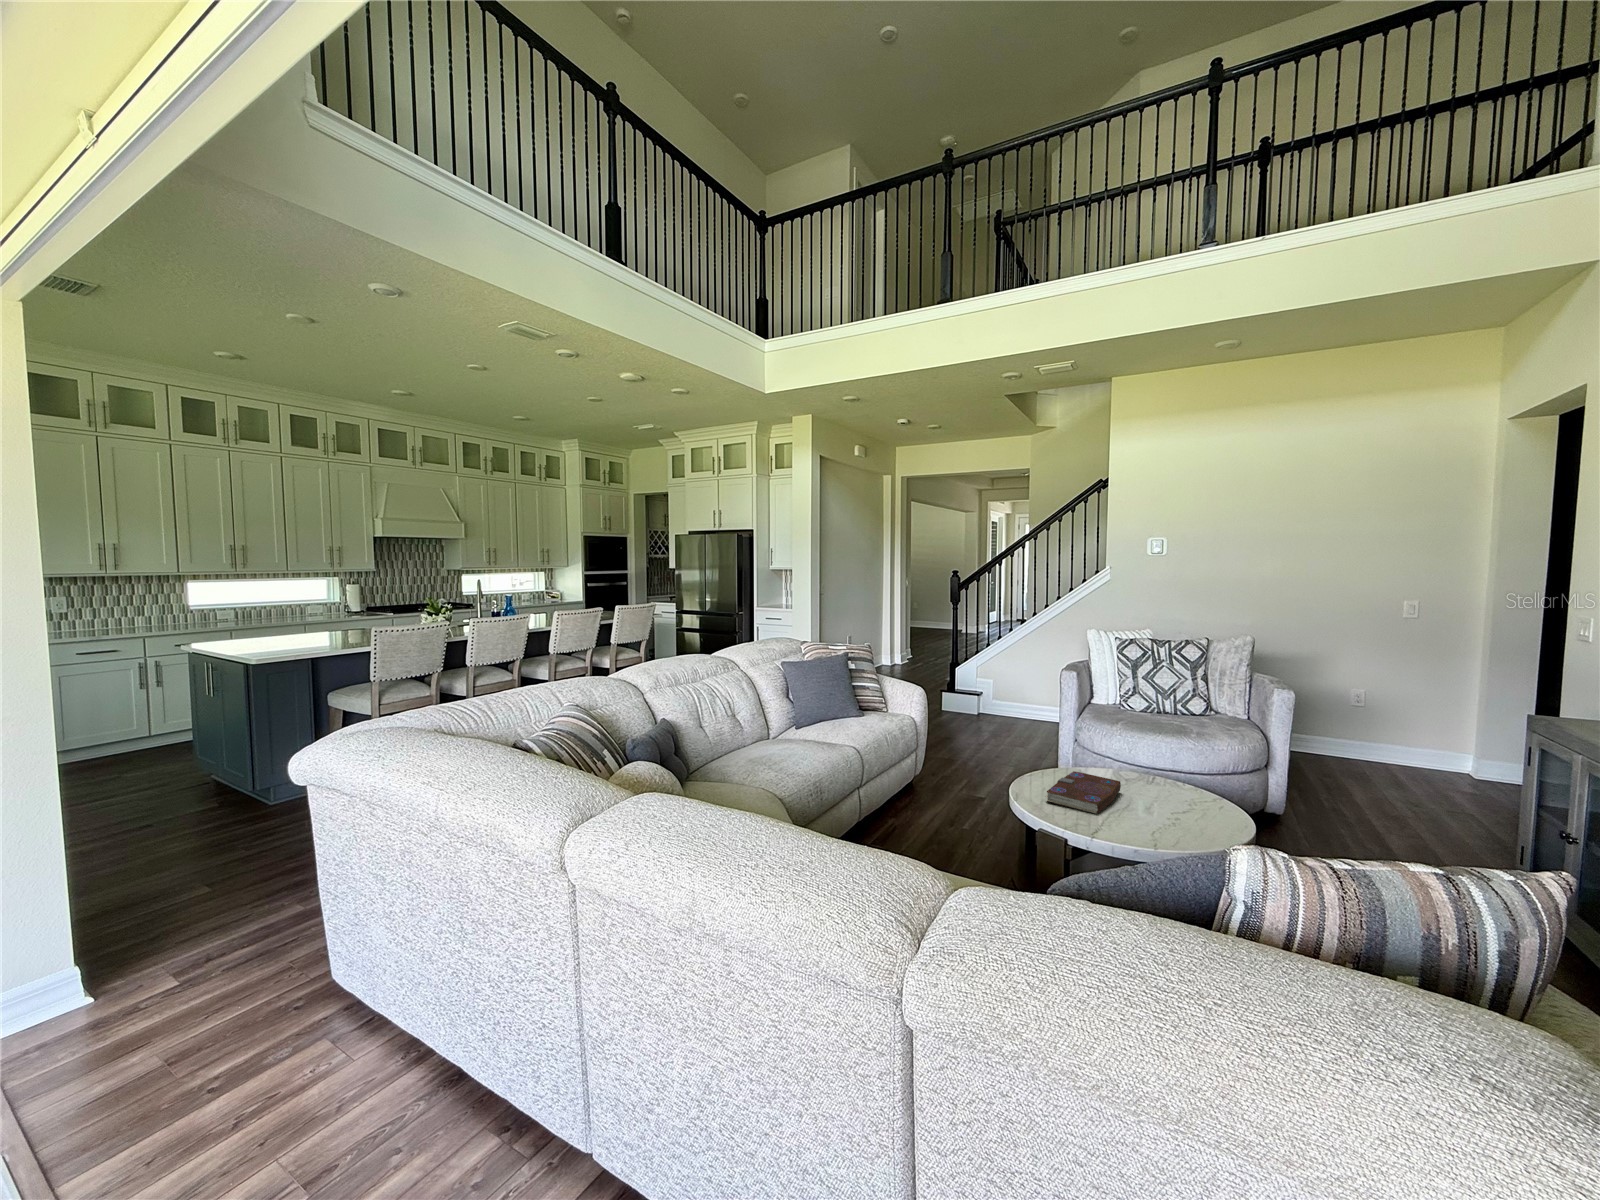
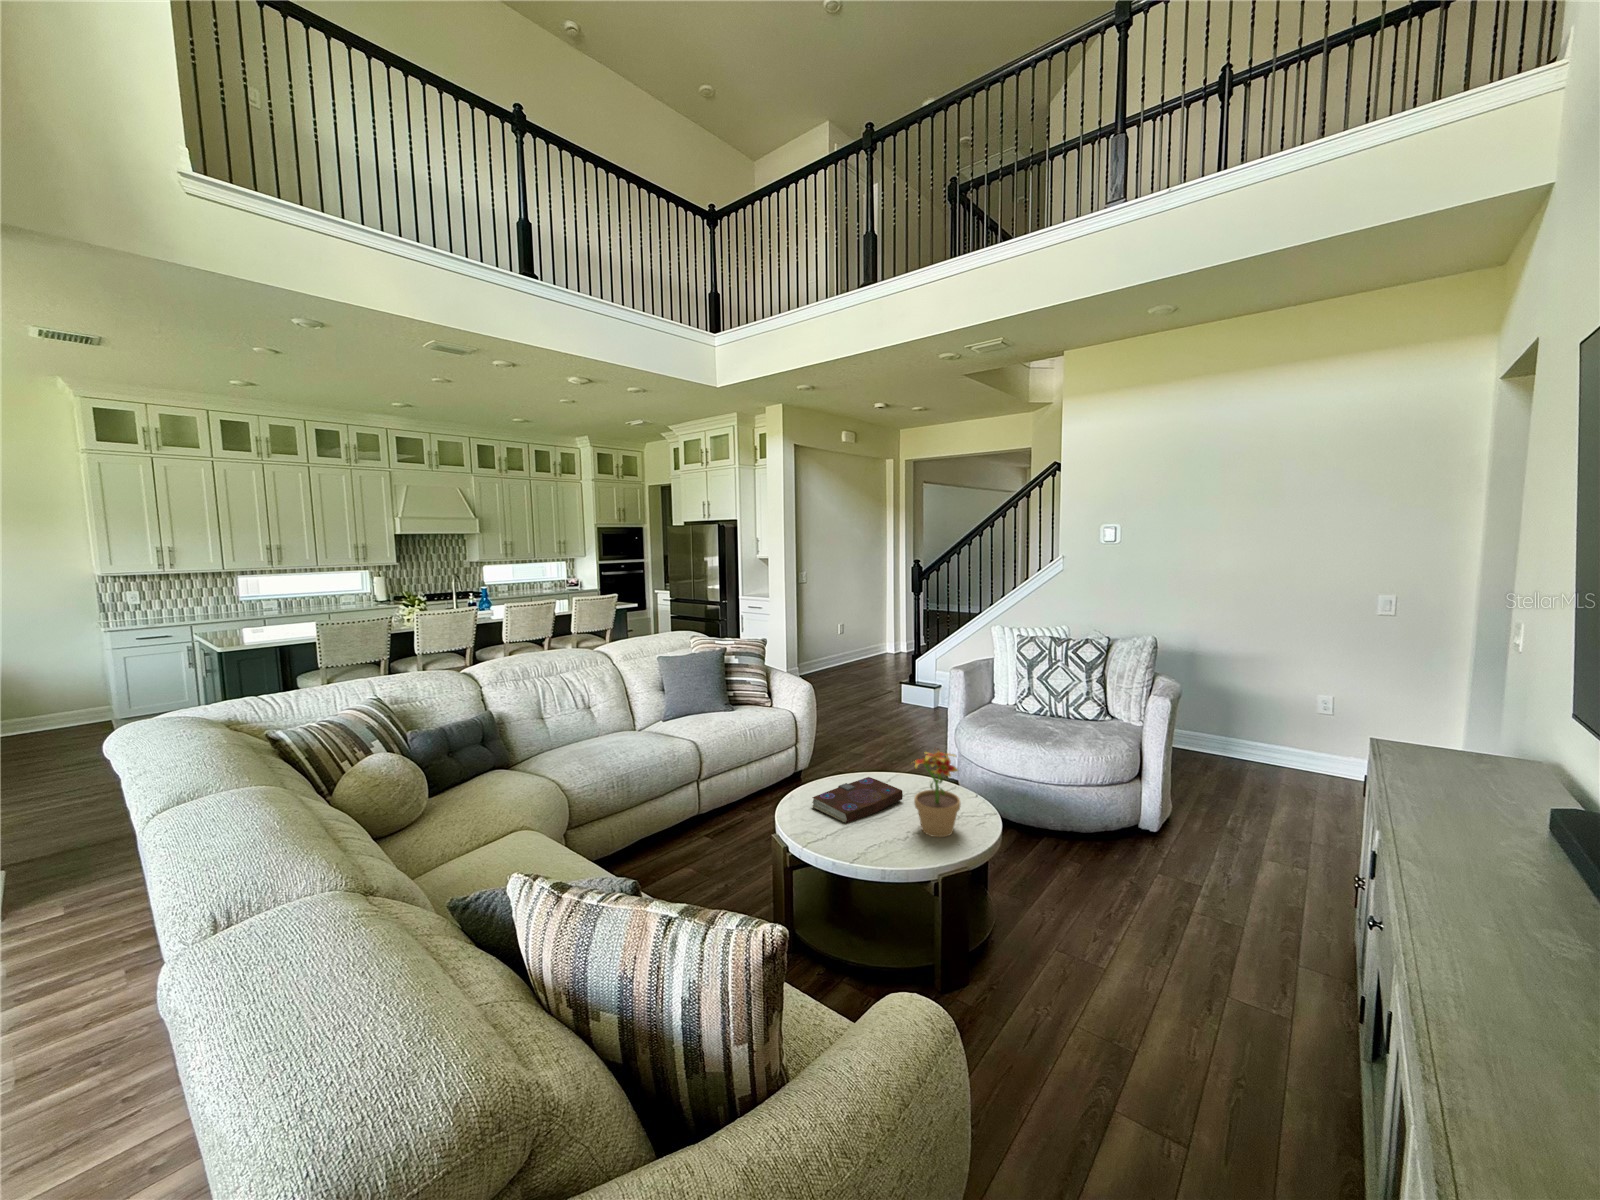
potted plant: none [1160,735,1213,821] -> present [914,749,960,837]

